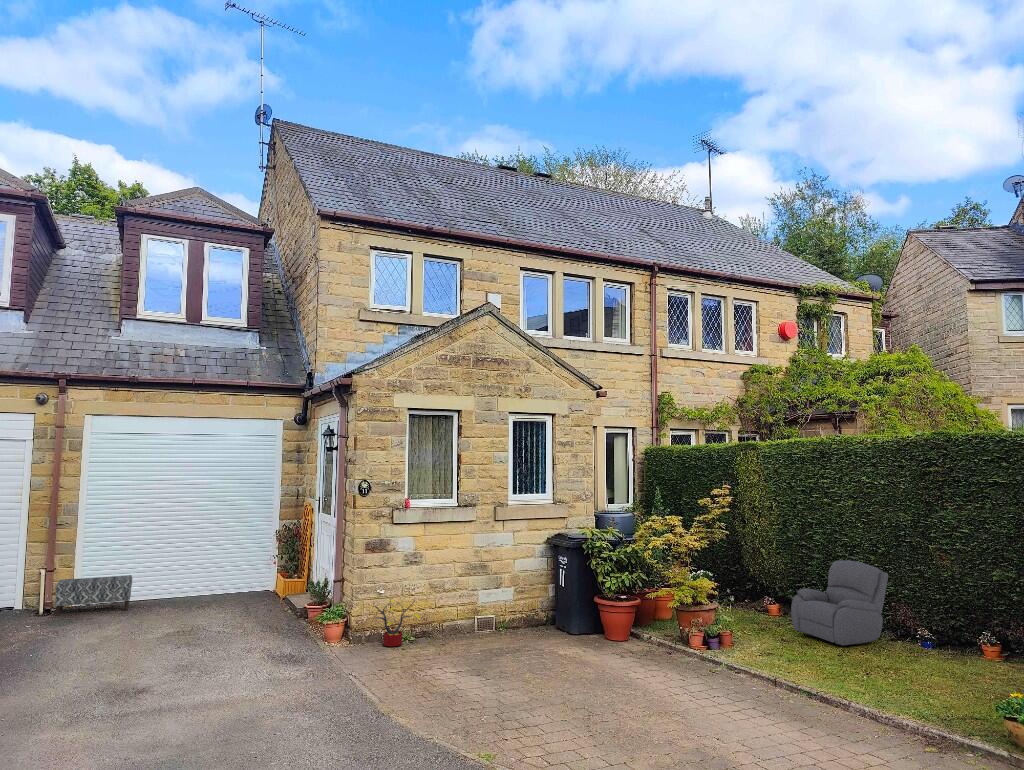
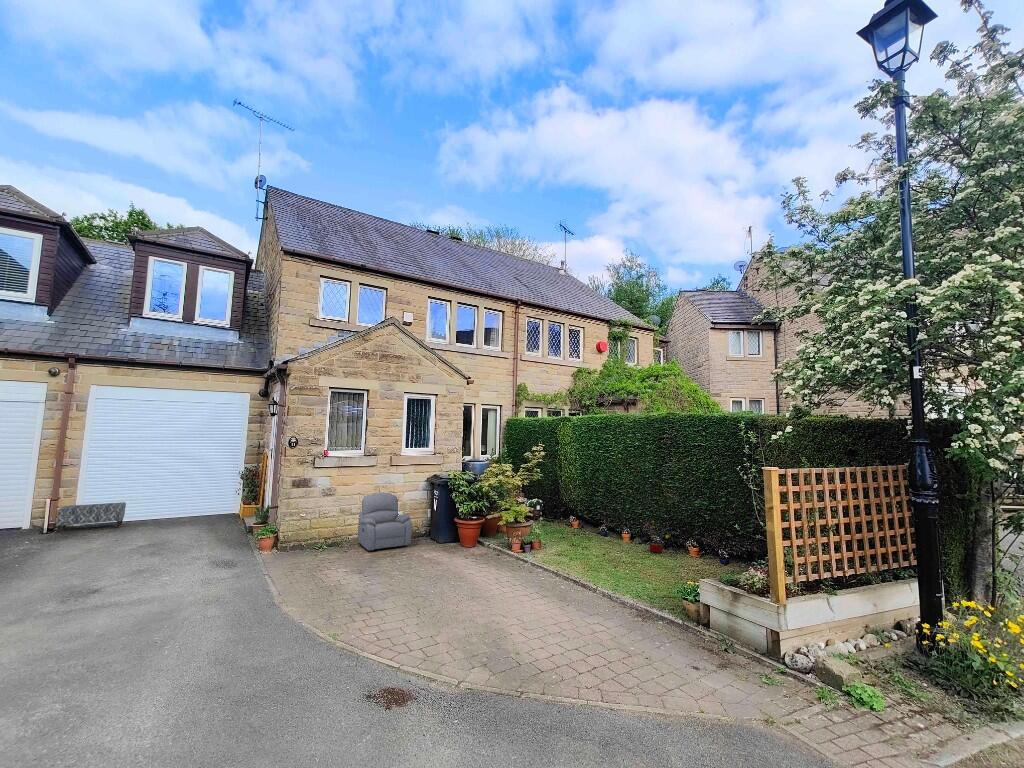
chair: present [791,560,888,646] -> present [358,492,412,551]
decorative plant: present [374,600,420,646] -> present [649,521,669,553]

